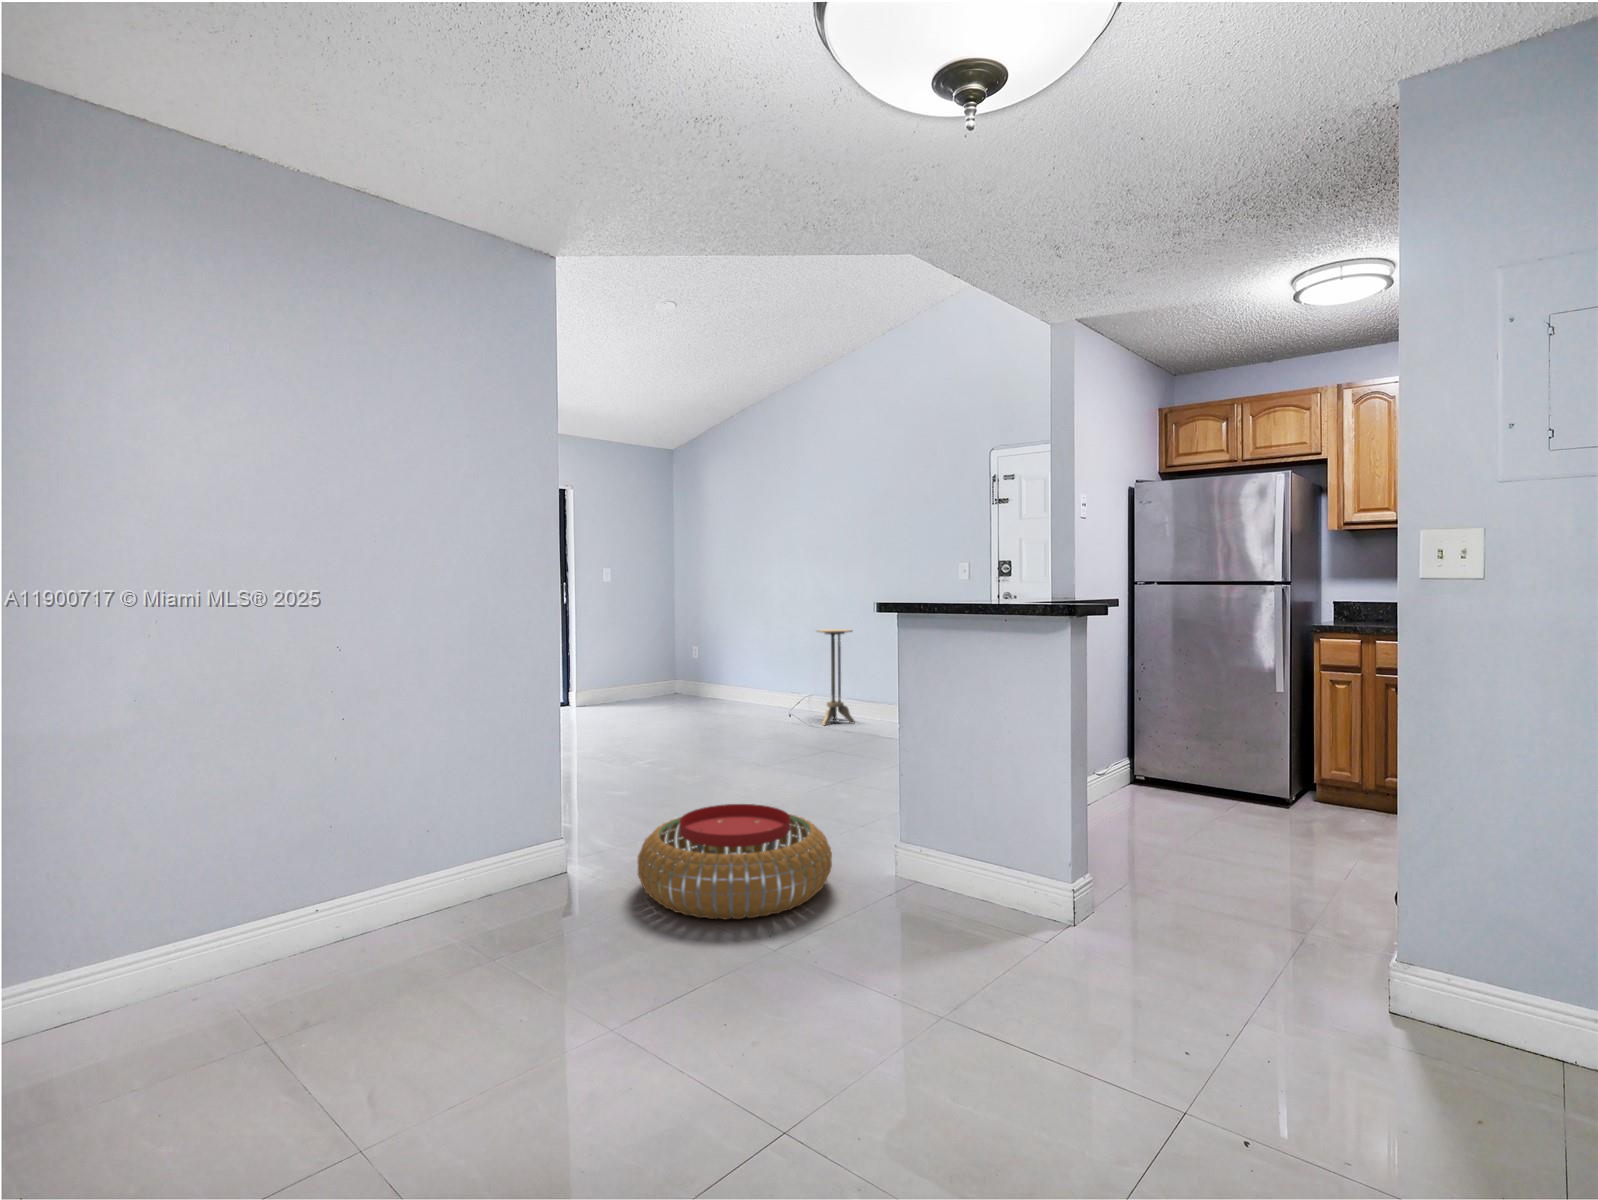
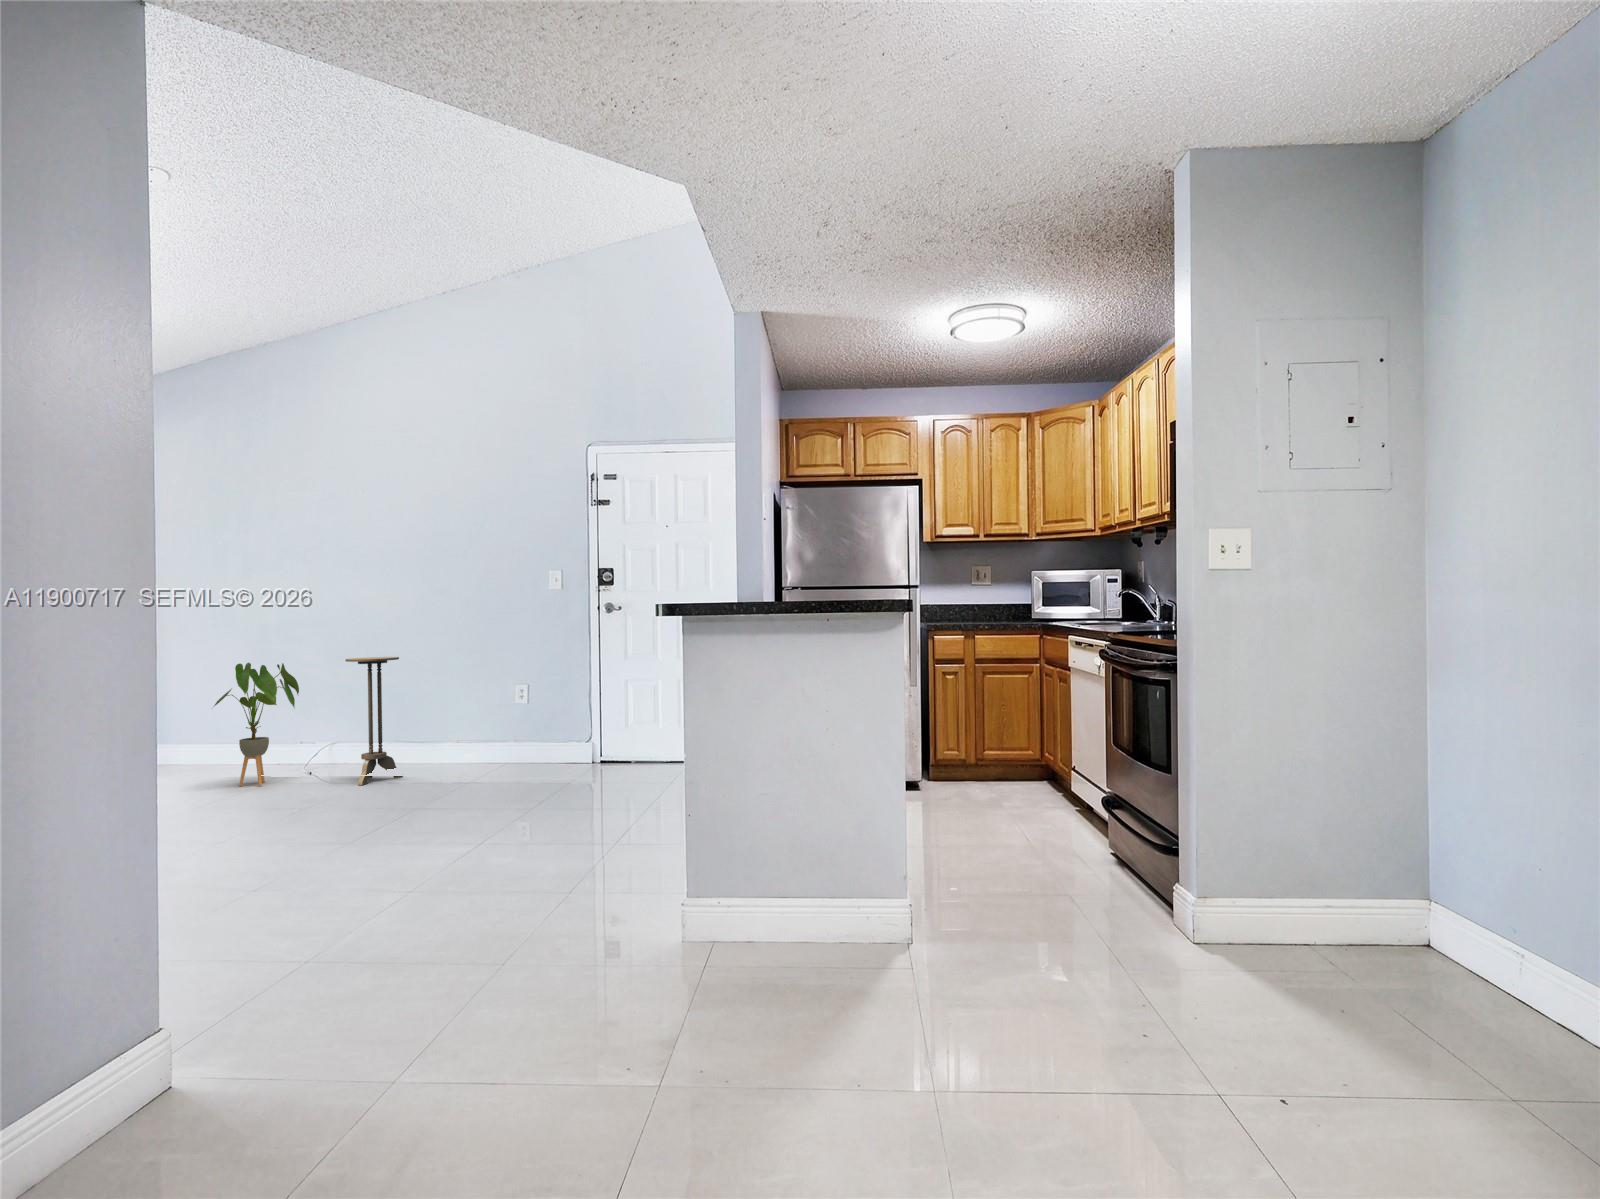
house plant: none [741,629,795,717] -> present [214,663,299,786]
pouf: present [637,804,832,919] -> none [346,888,657,1089]

